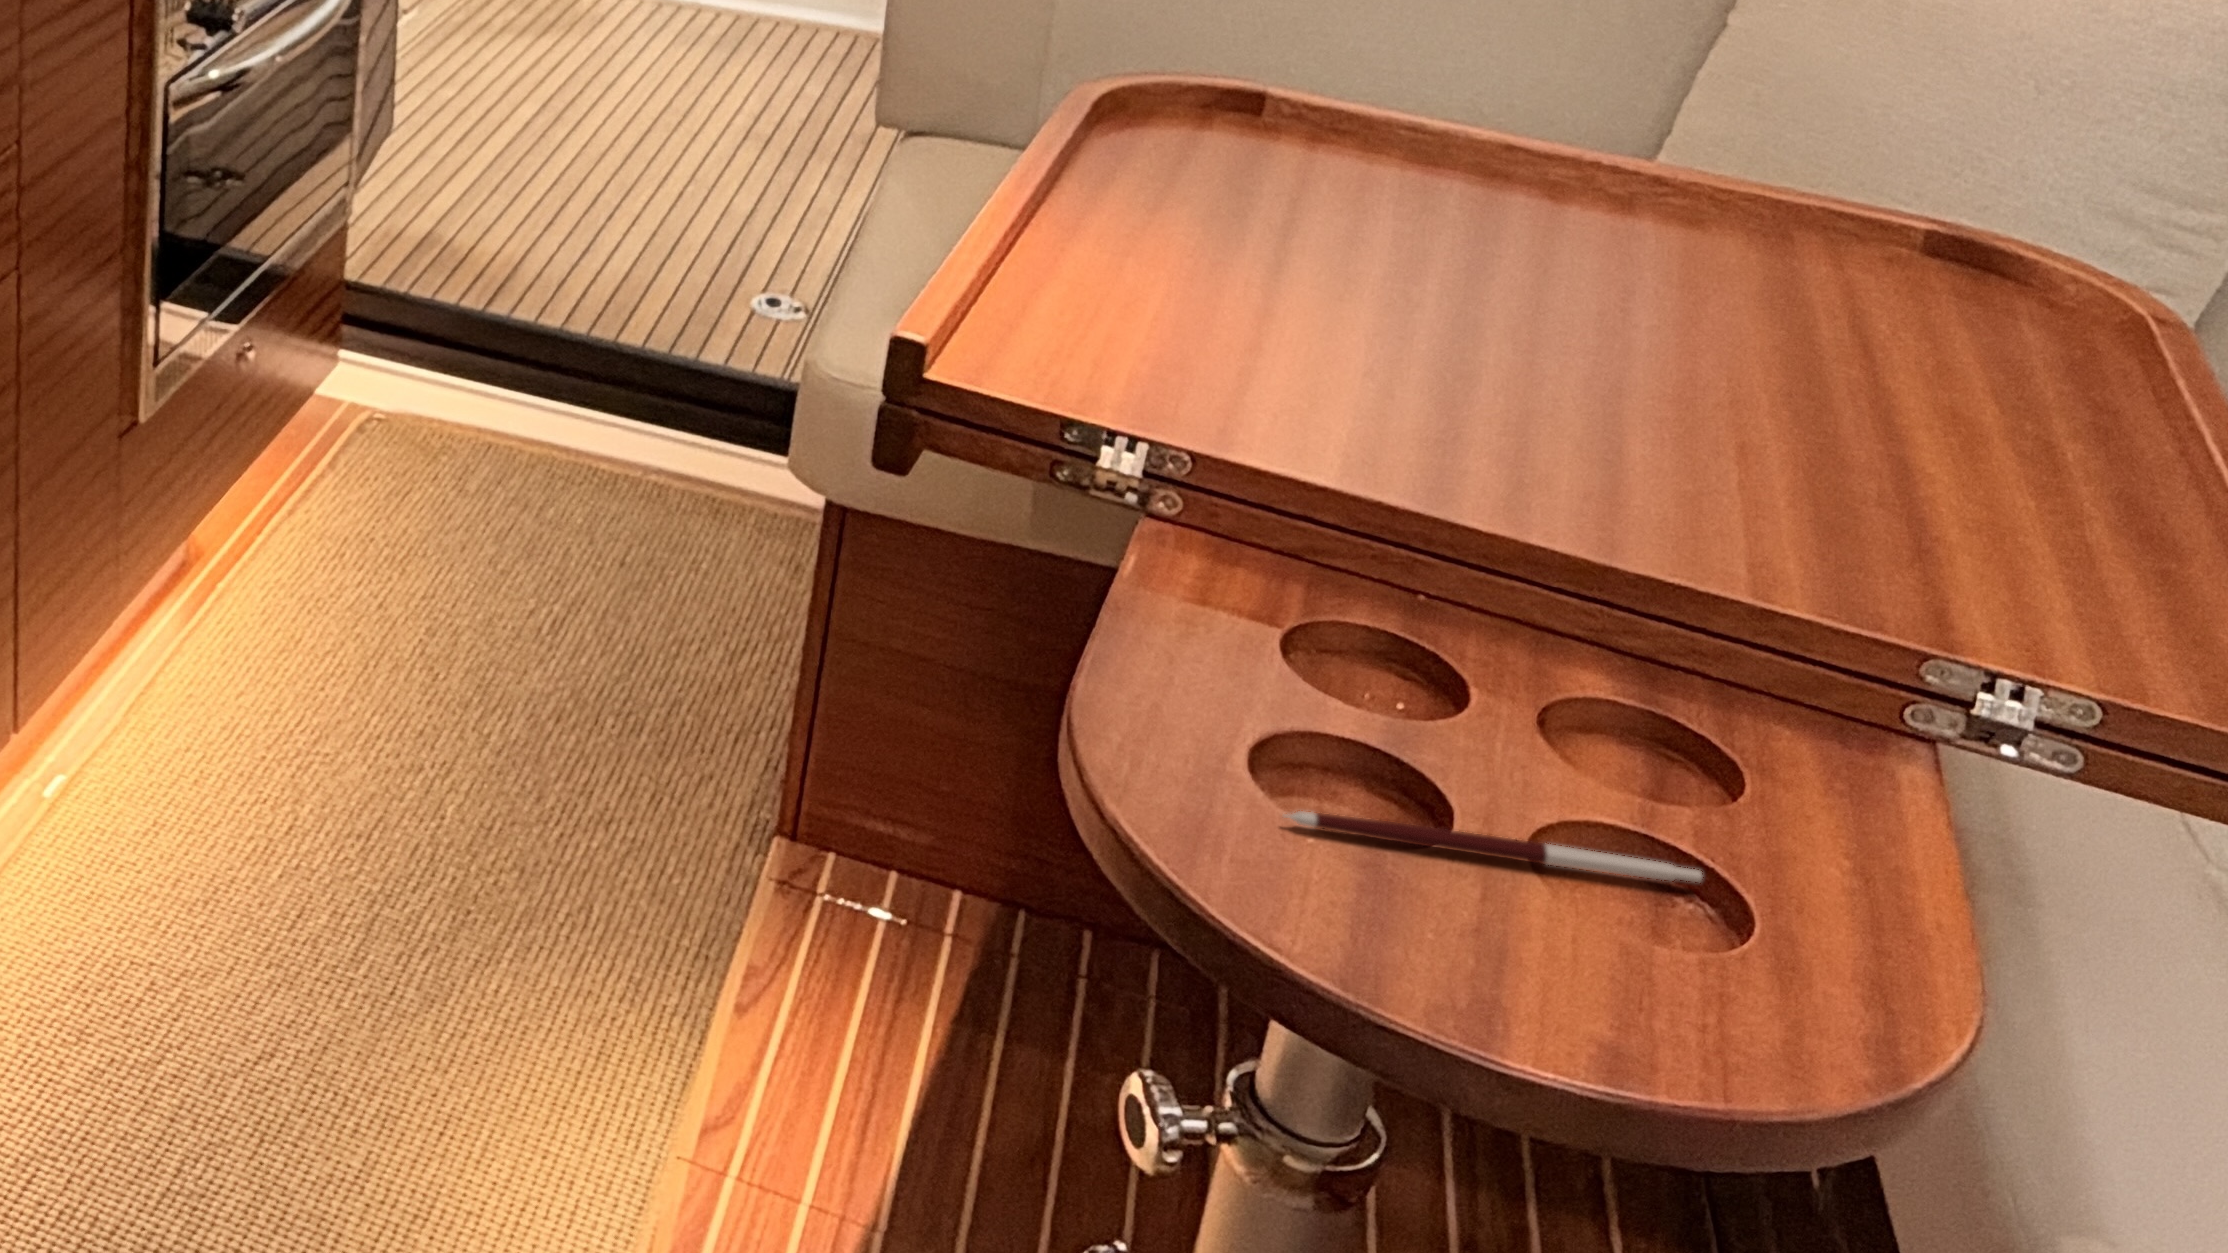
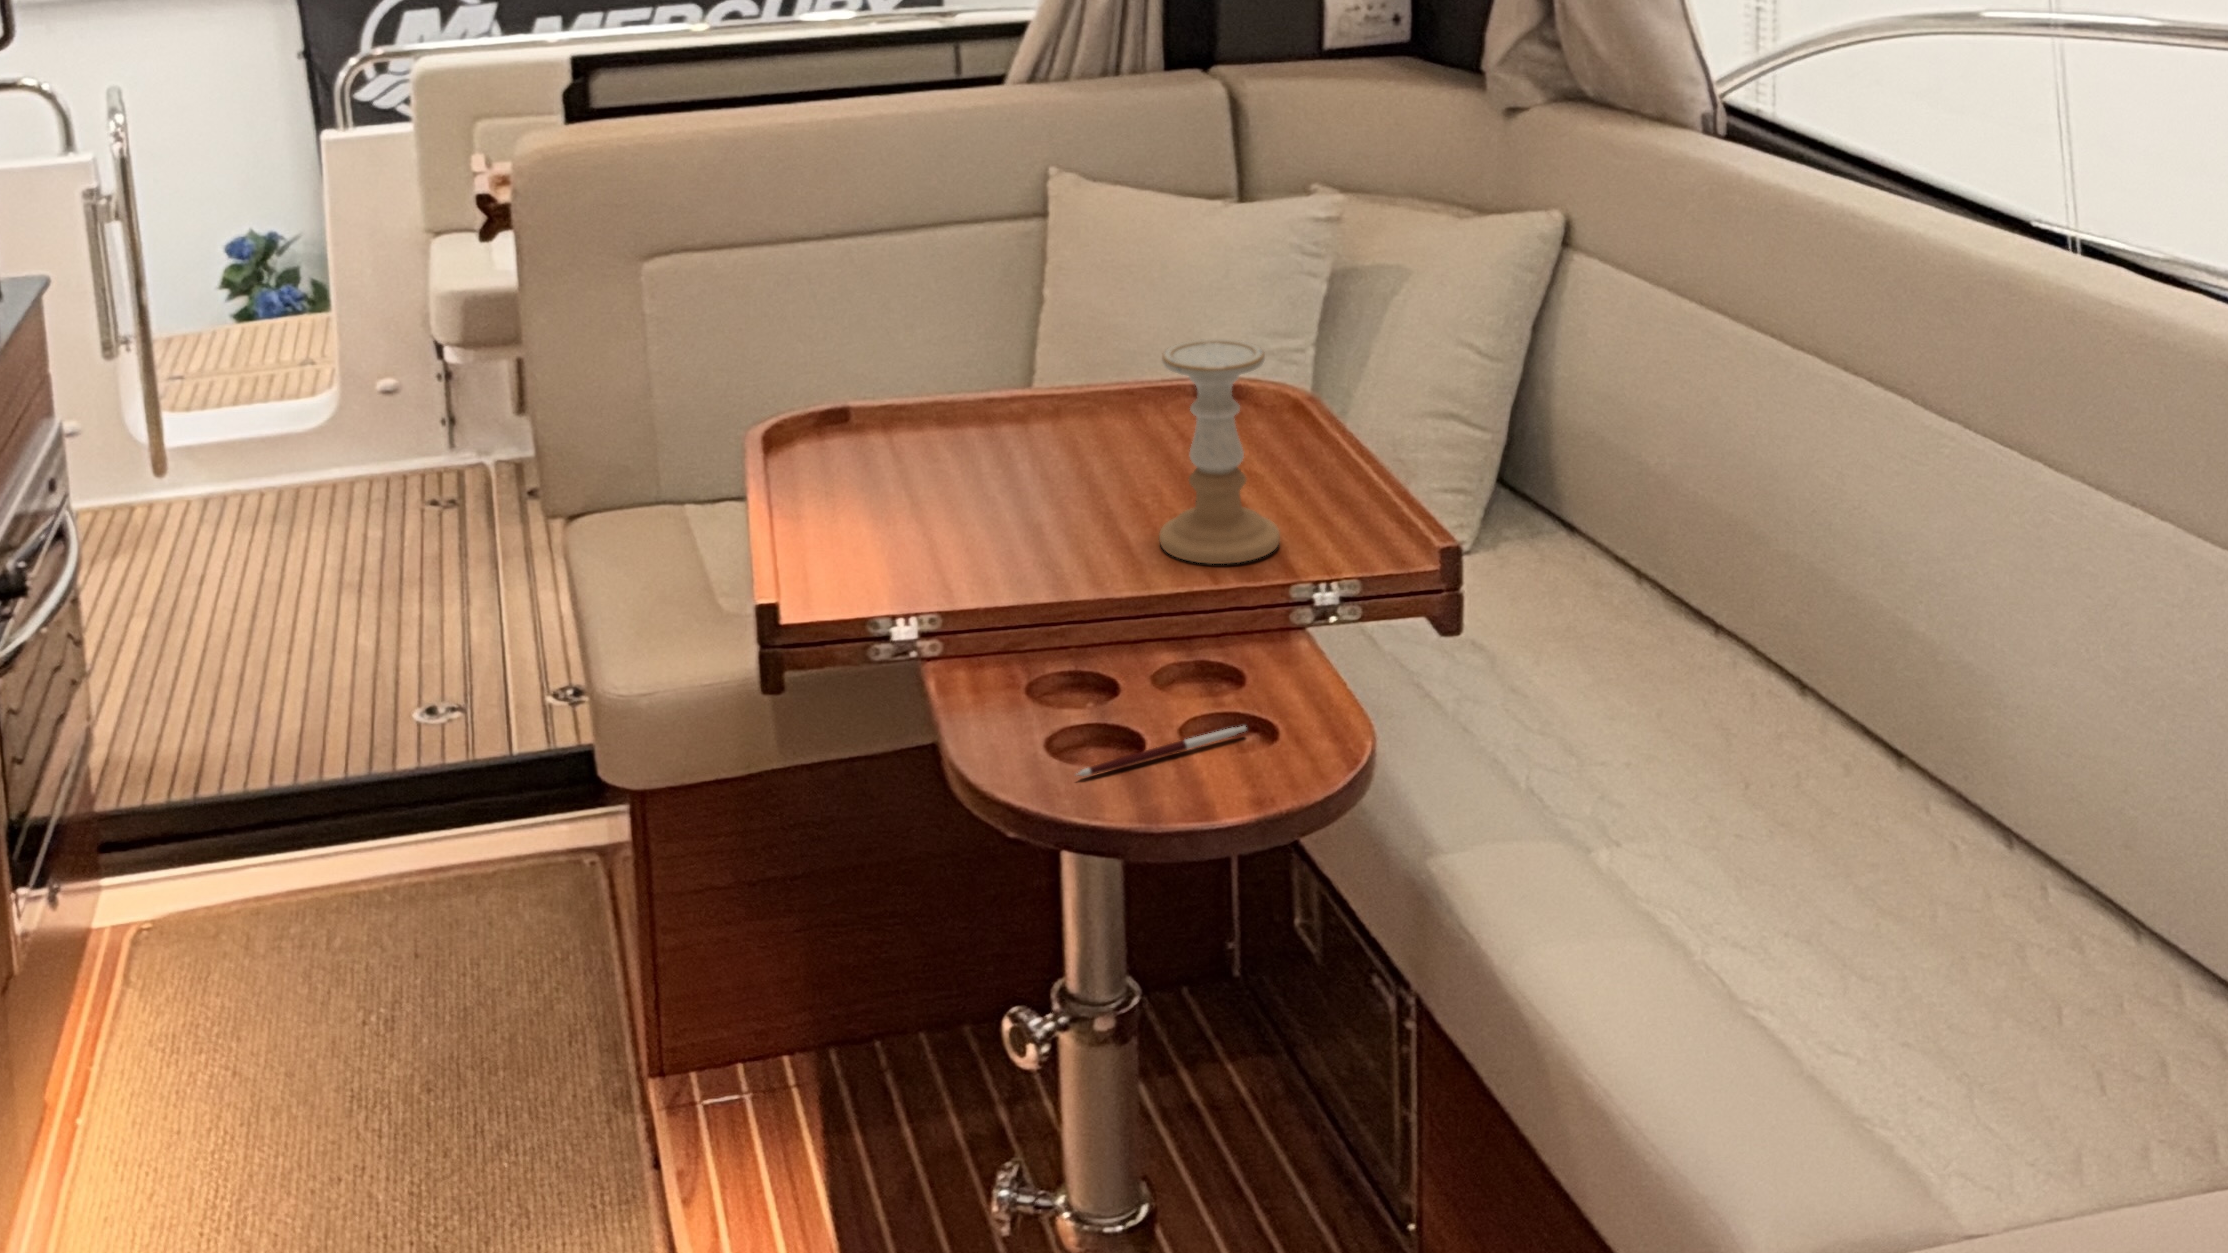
candle holder: none [1697,117,2063,558] -> present [1159,339,1280,564]

